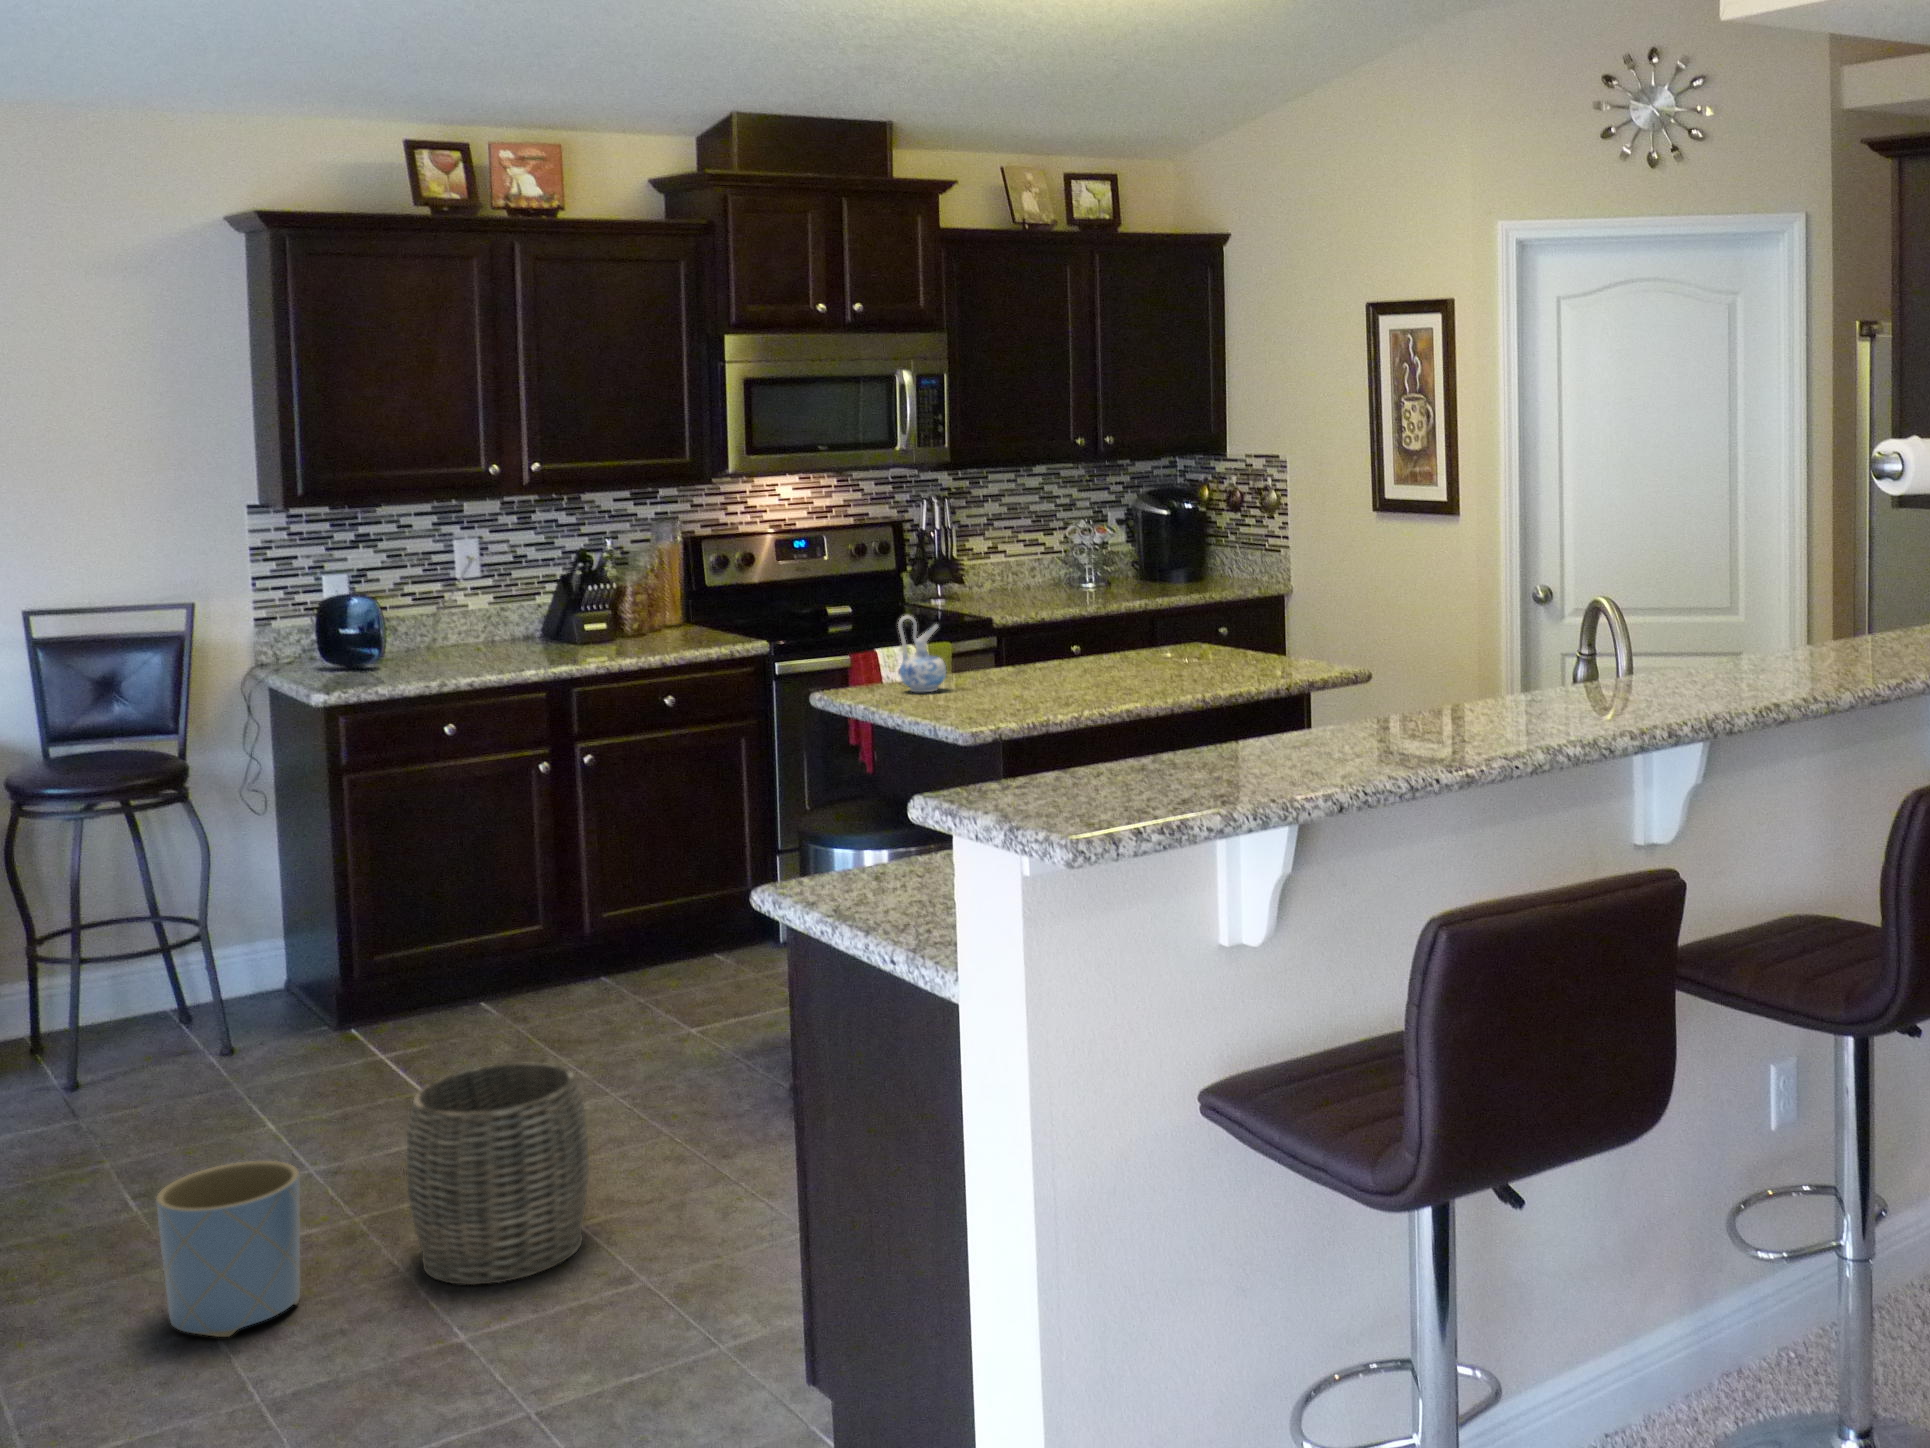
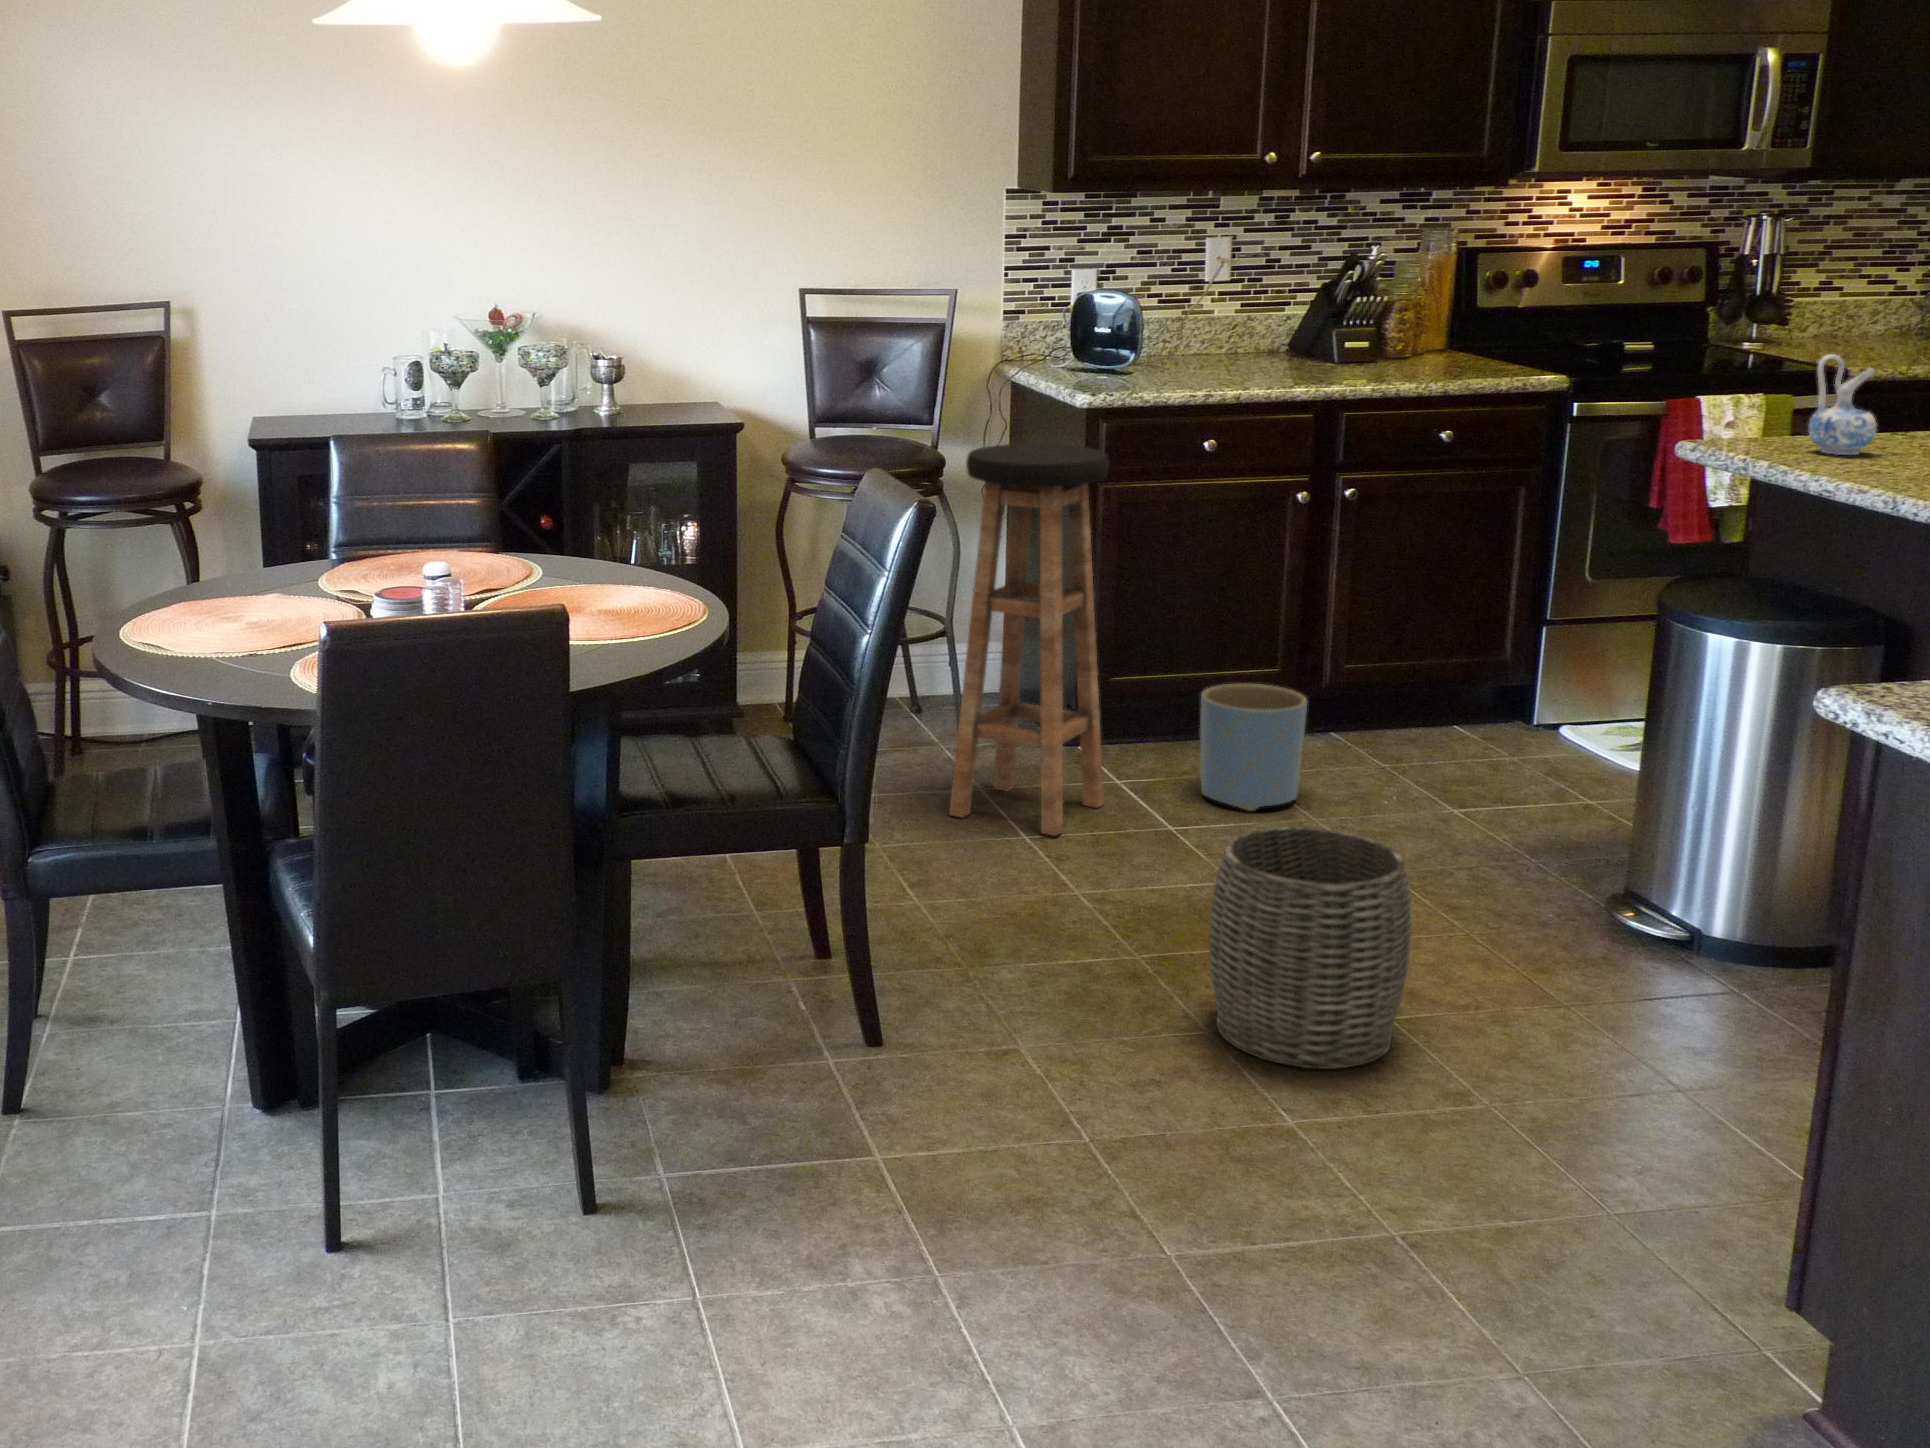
bar stool: none [188,744,364,1121] -> present [949,444,1109,836]
planter: present [156,1161,300,1337] -> present [1200,683,1307,811]

